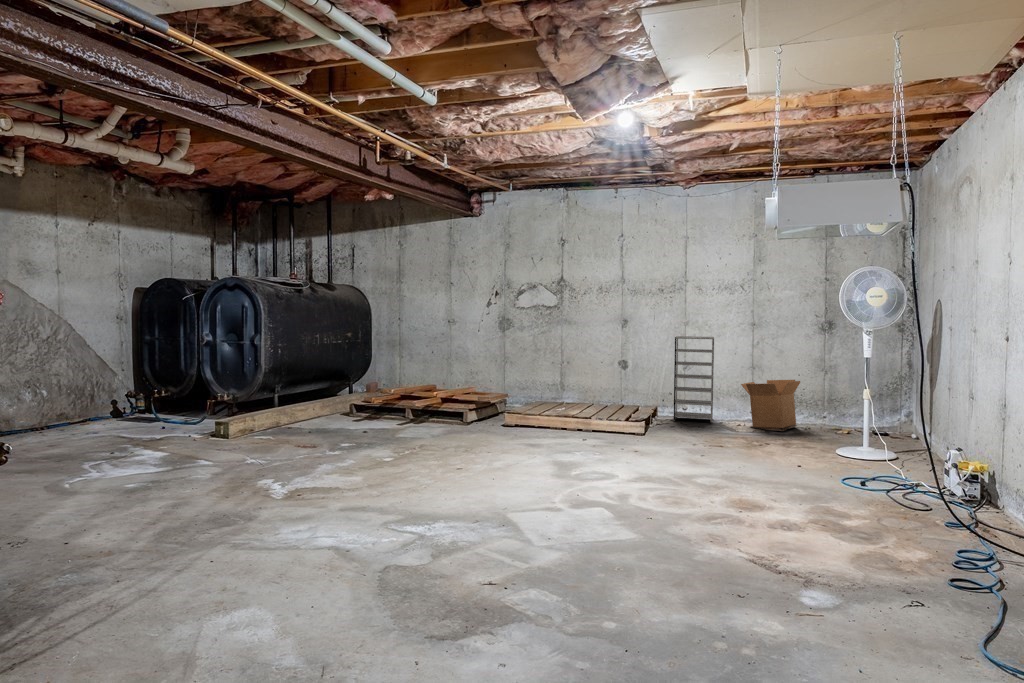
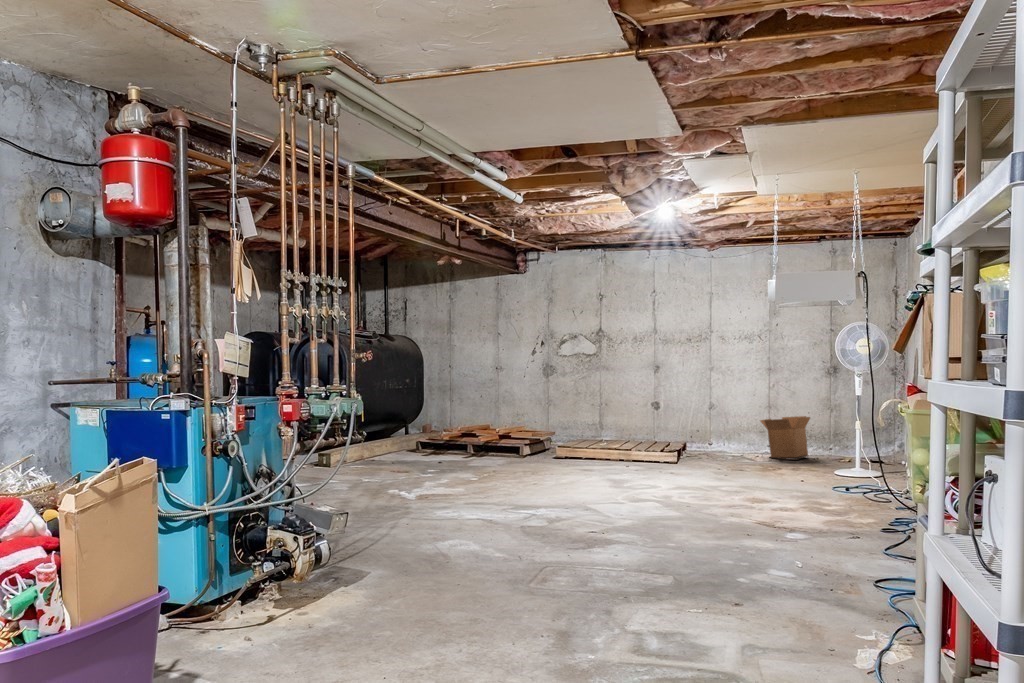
shelving unit: present [674,336,714,423] -> none [702,379,736,455]

